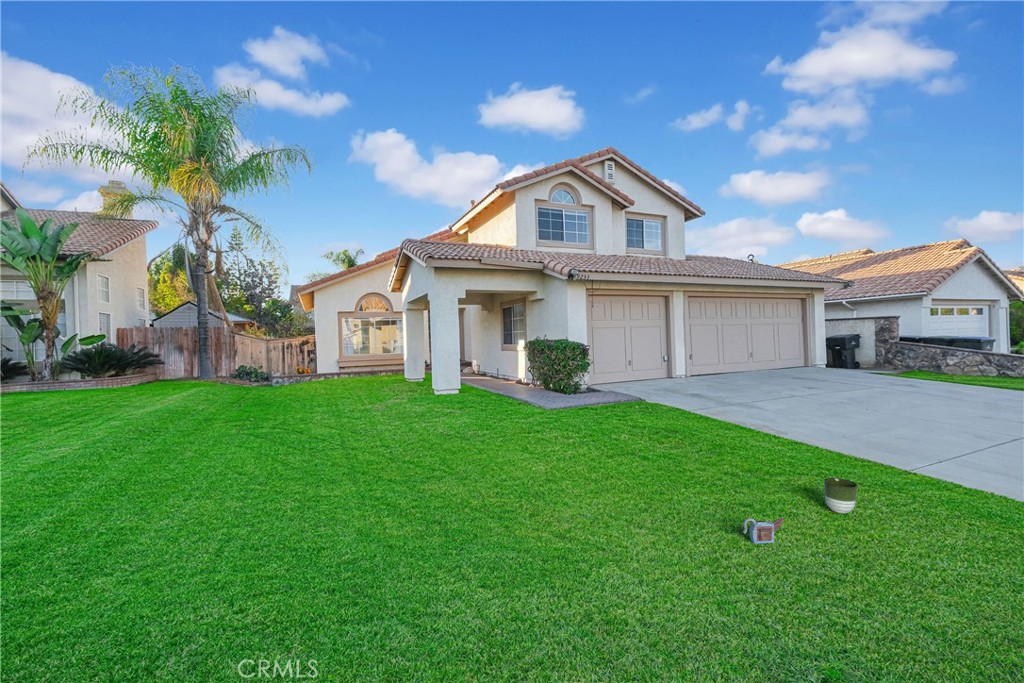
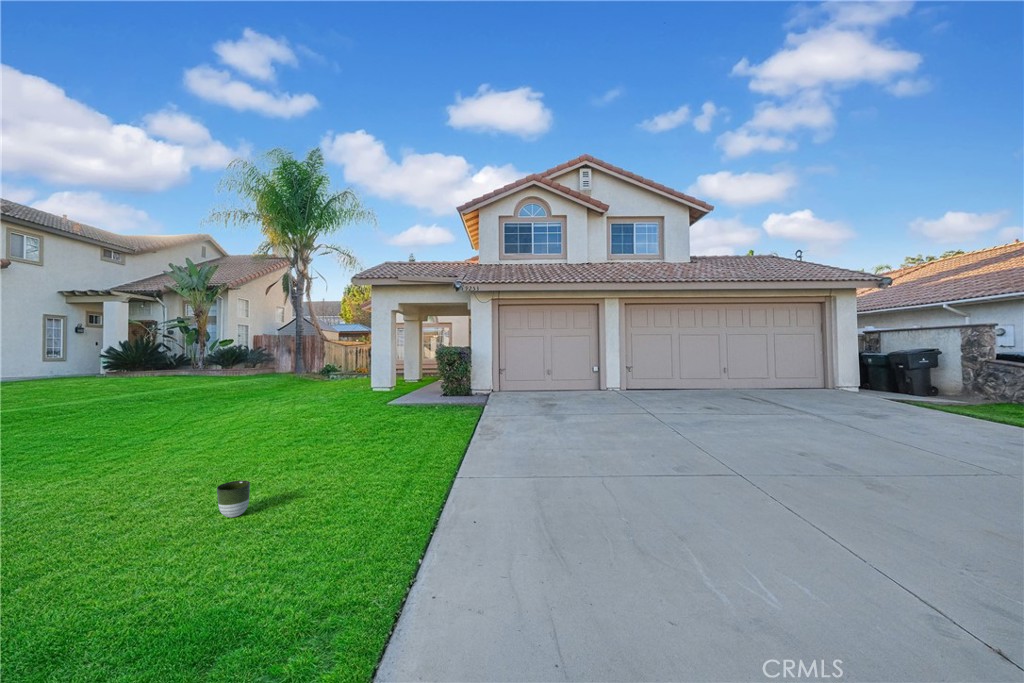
watering can: present [743,518,785,544] -> none [81,498,111,524]

